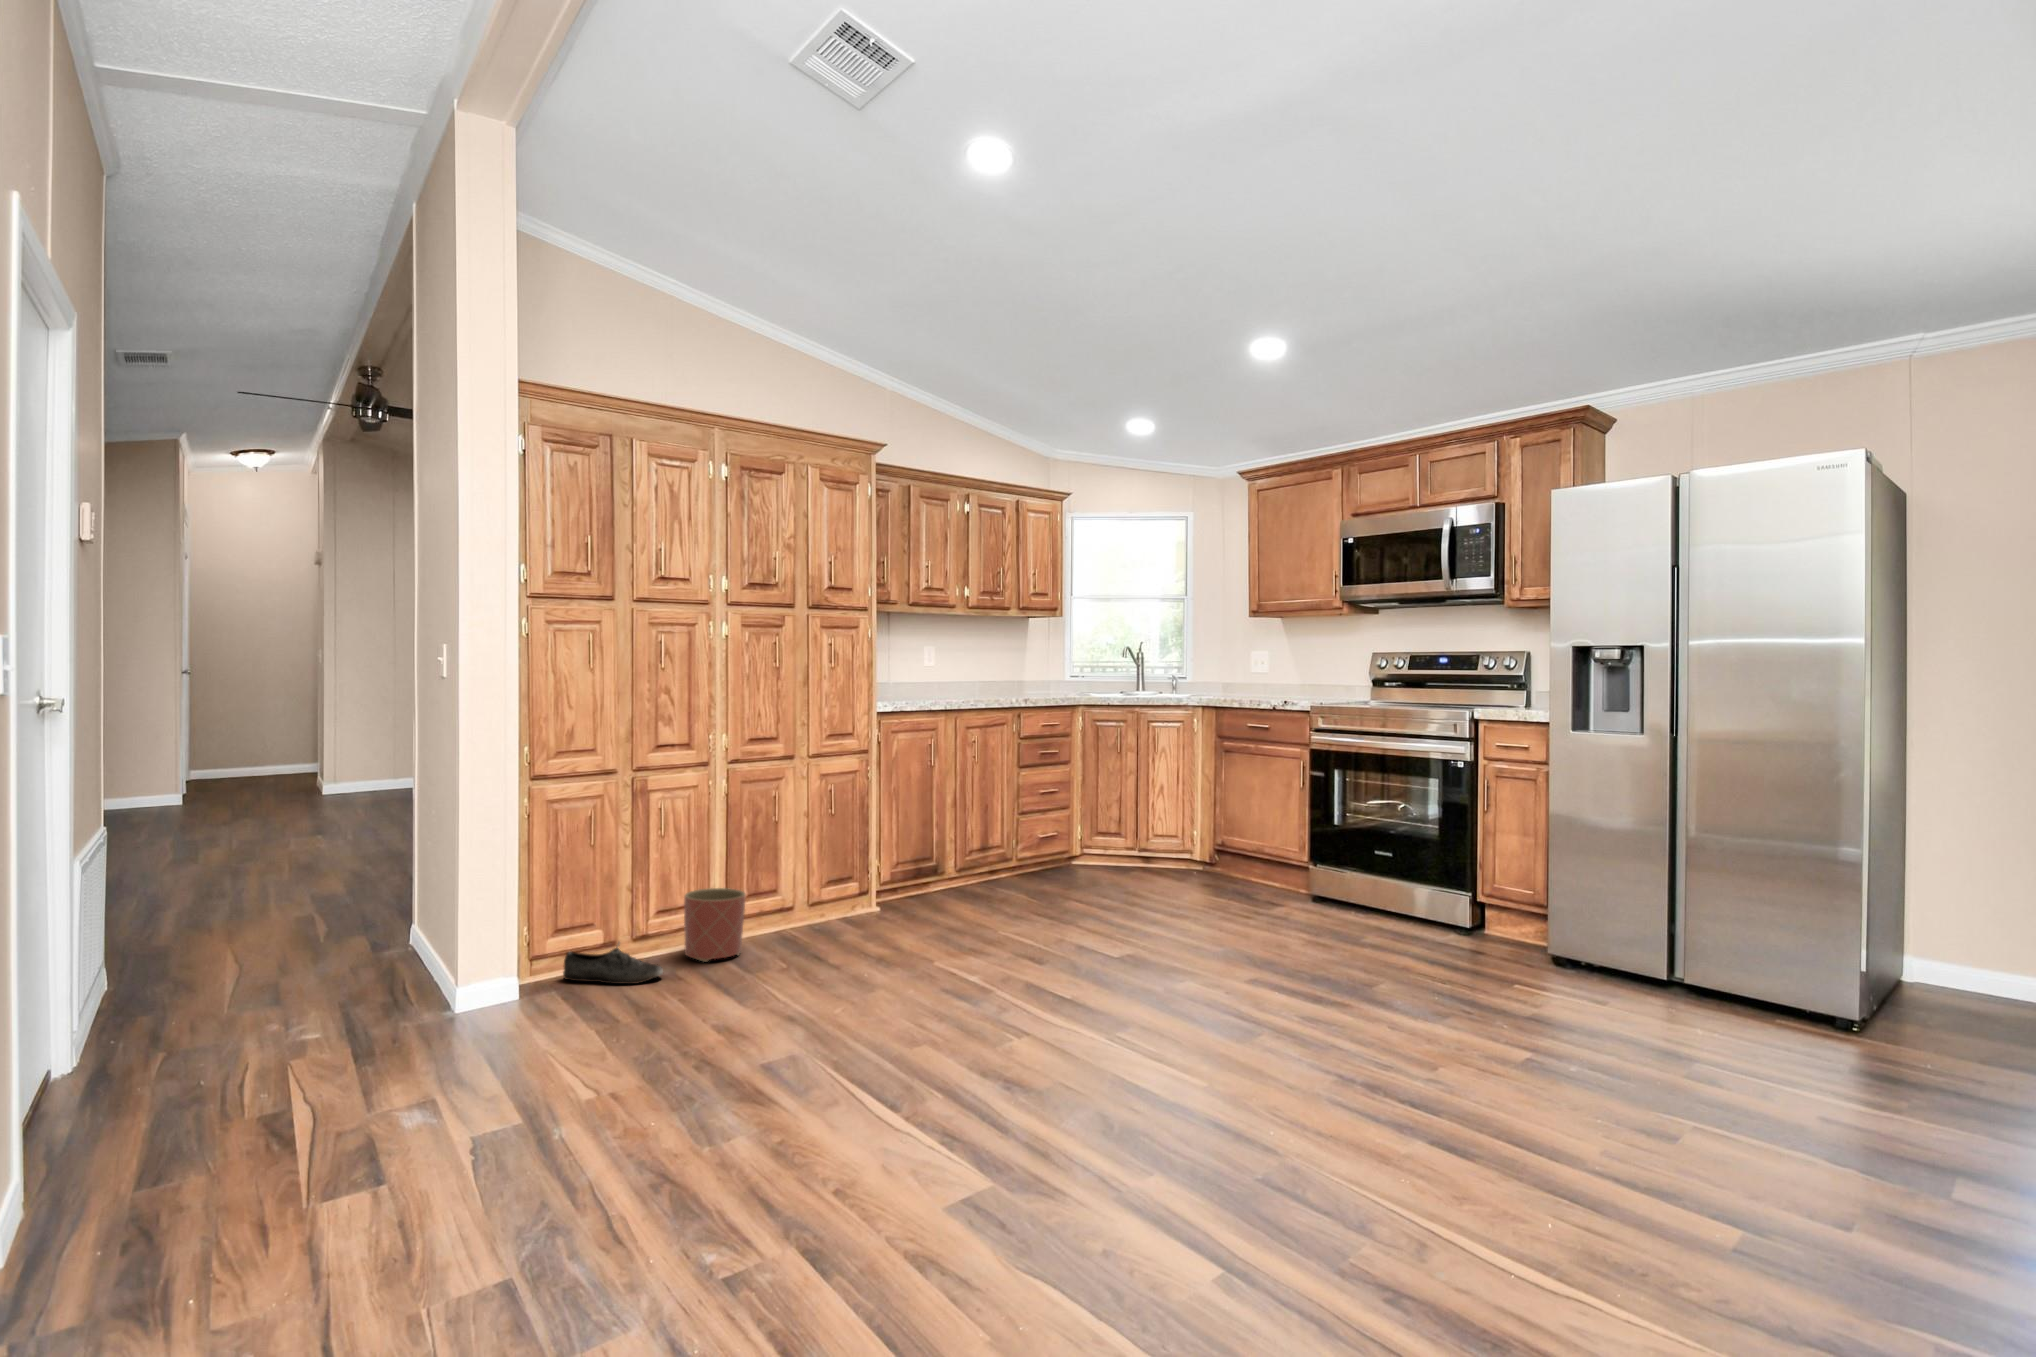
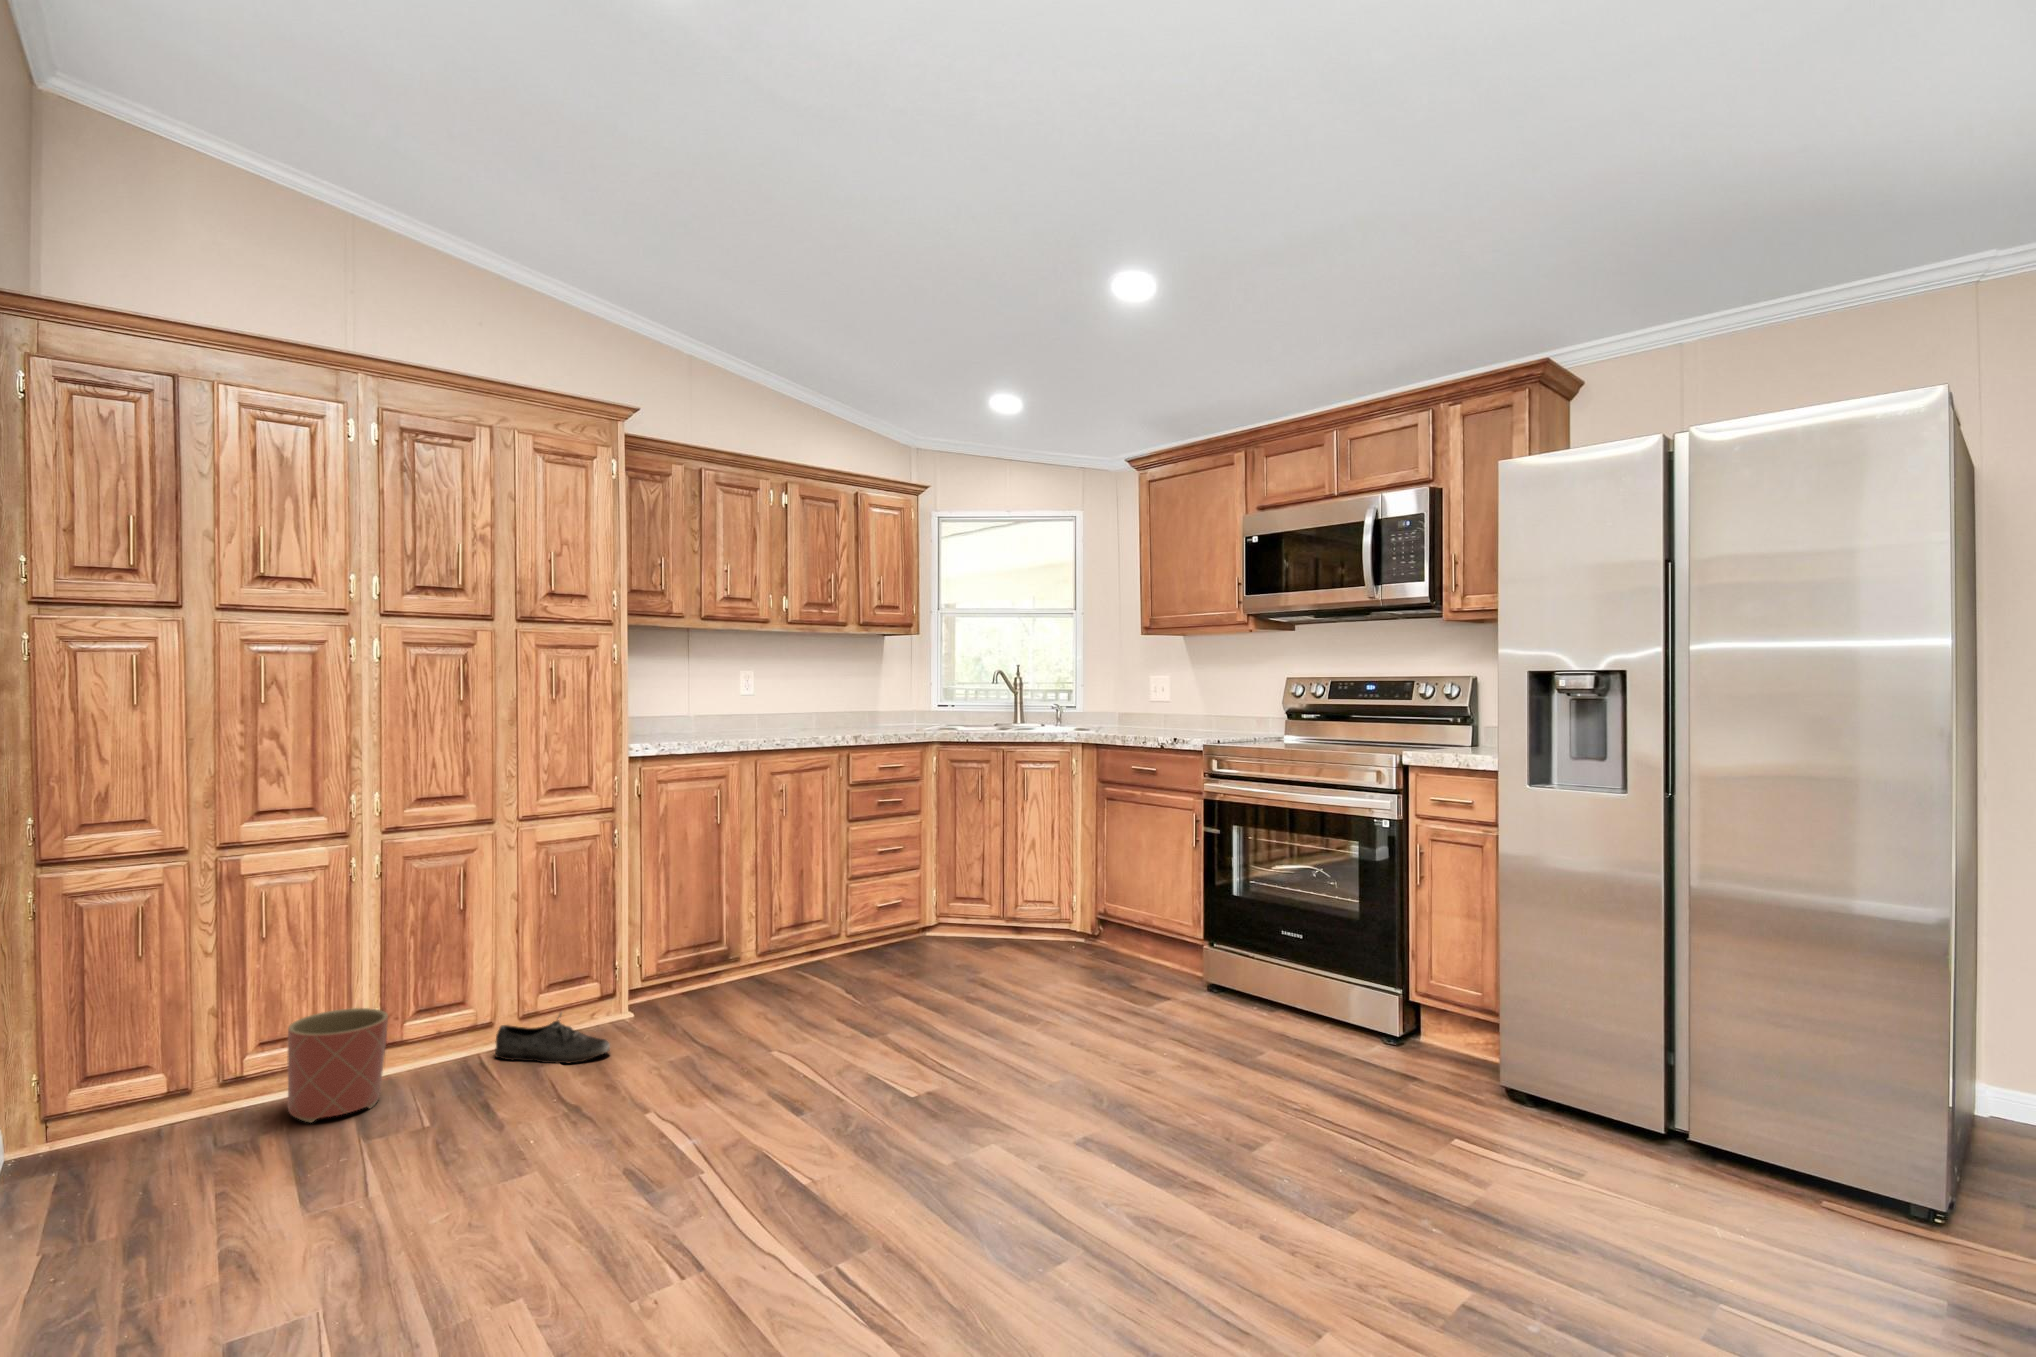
shoe: present [563,943,663,984] -> present [495,1013,610,1063]

